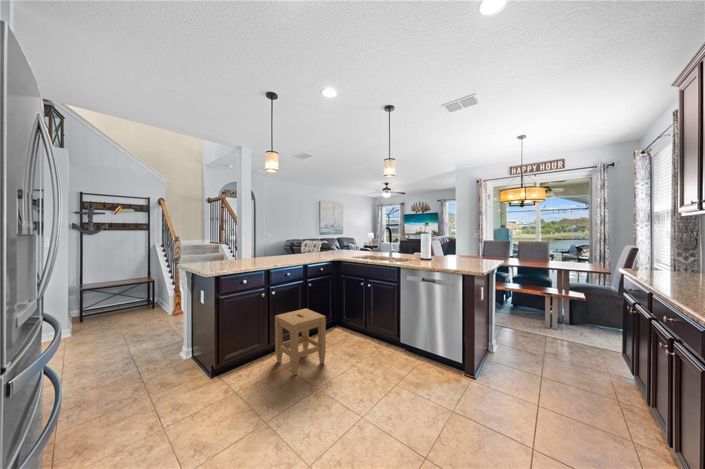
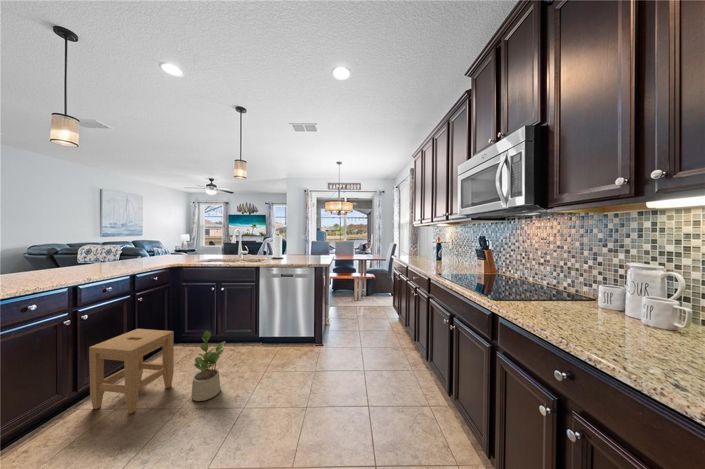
potted plant: none [333,322,362,386] -> present [191,331,225,401]

